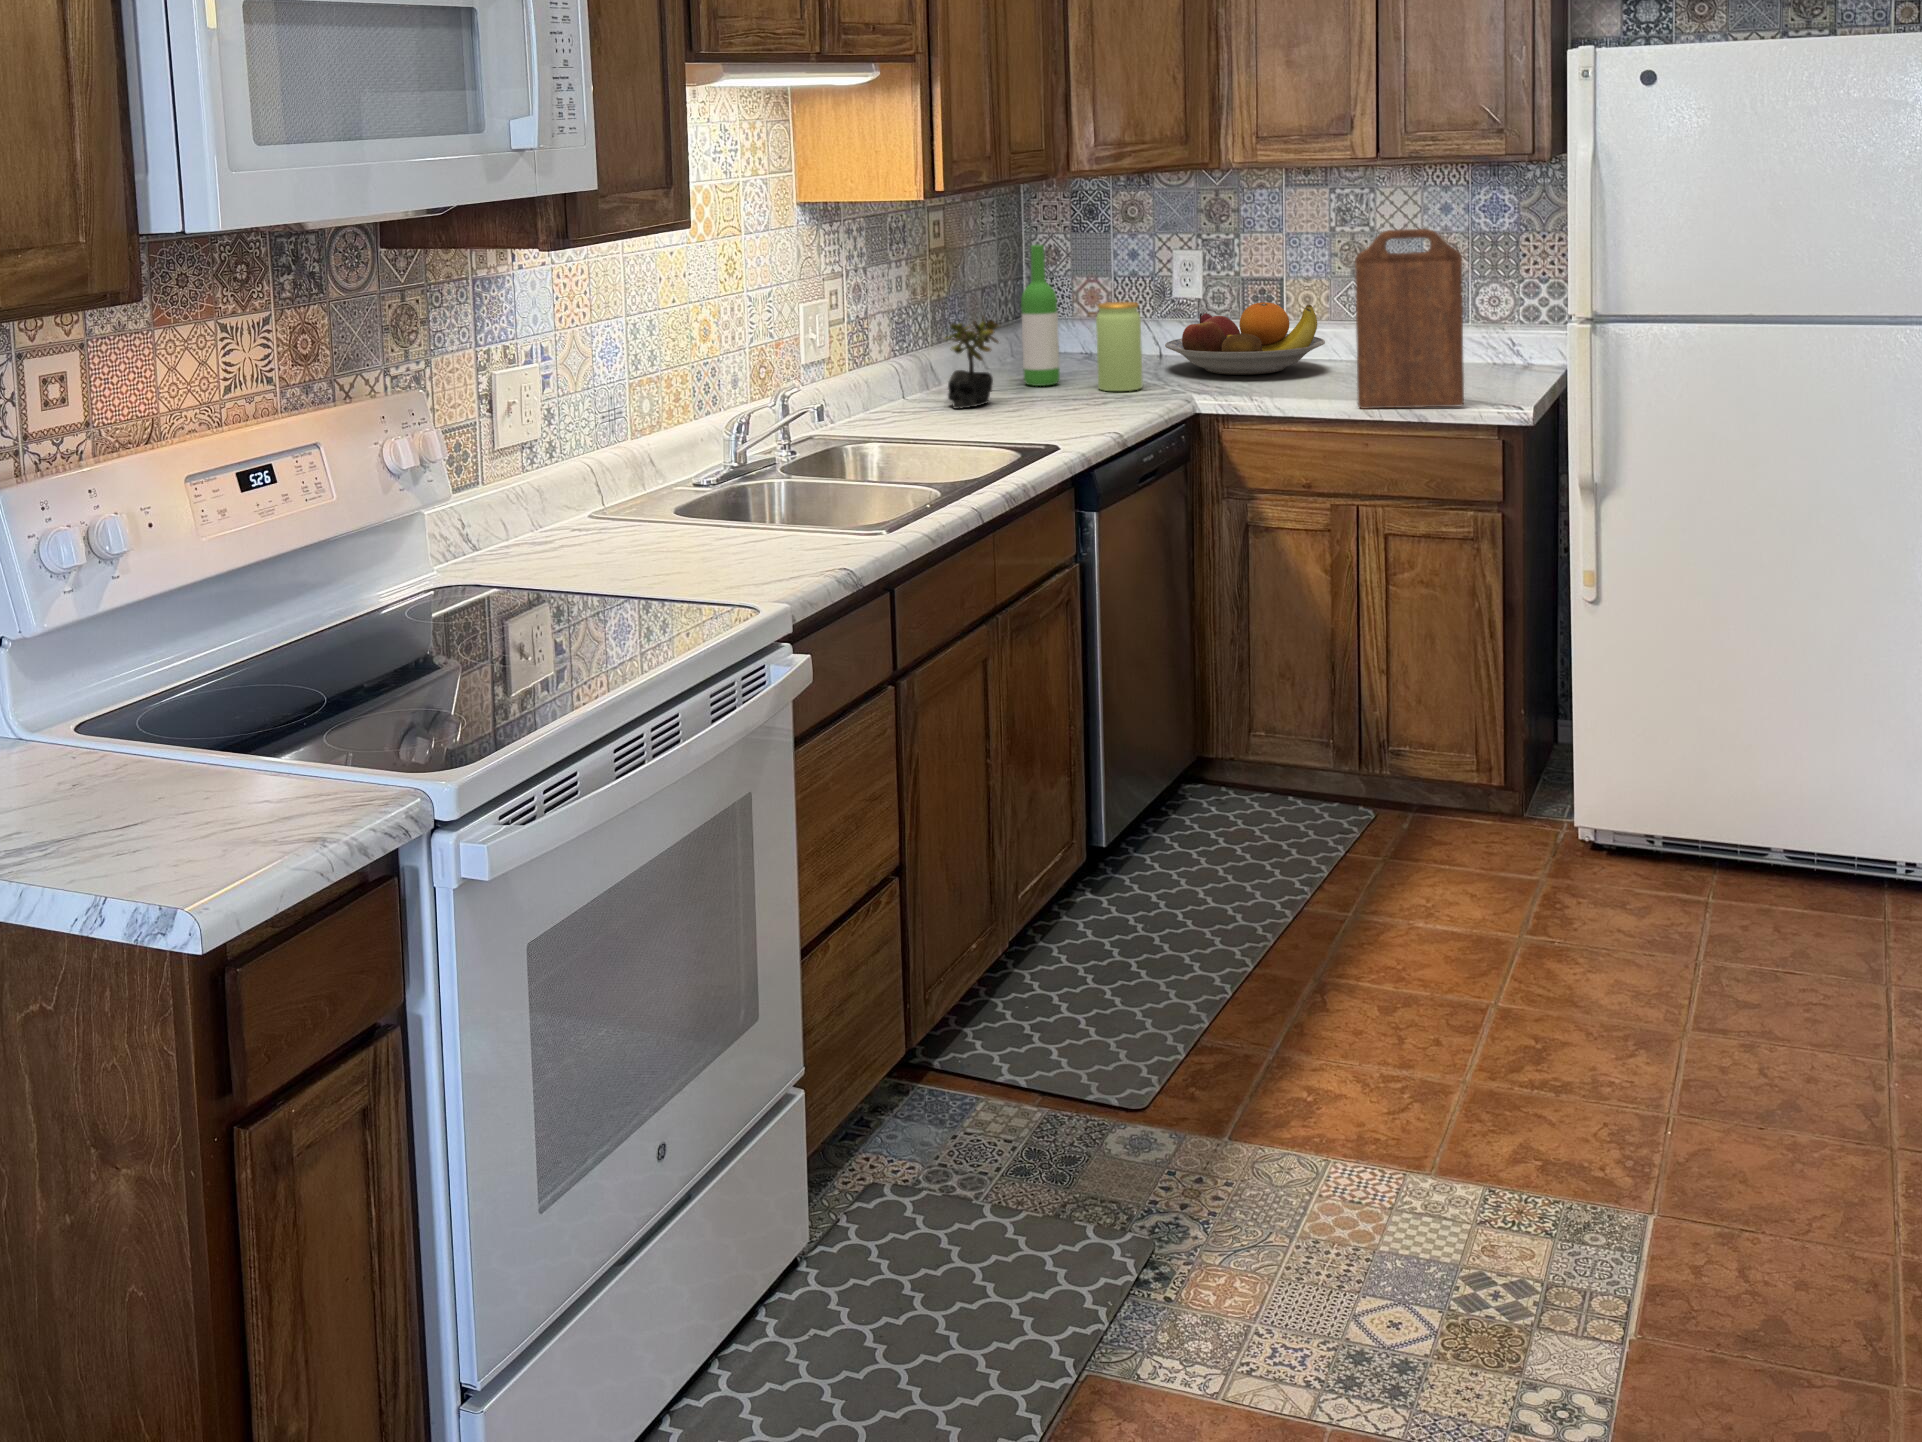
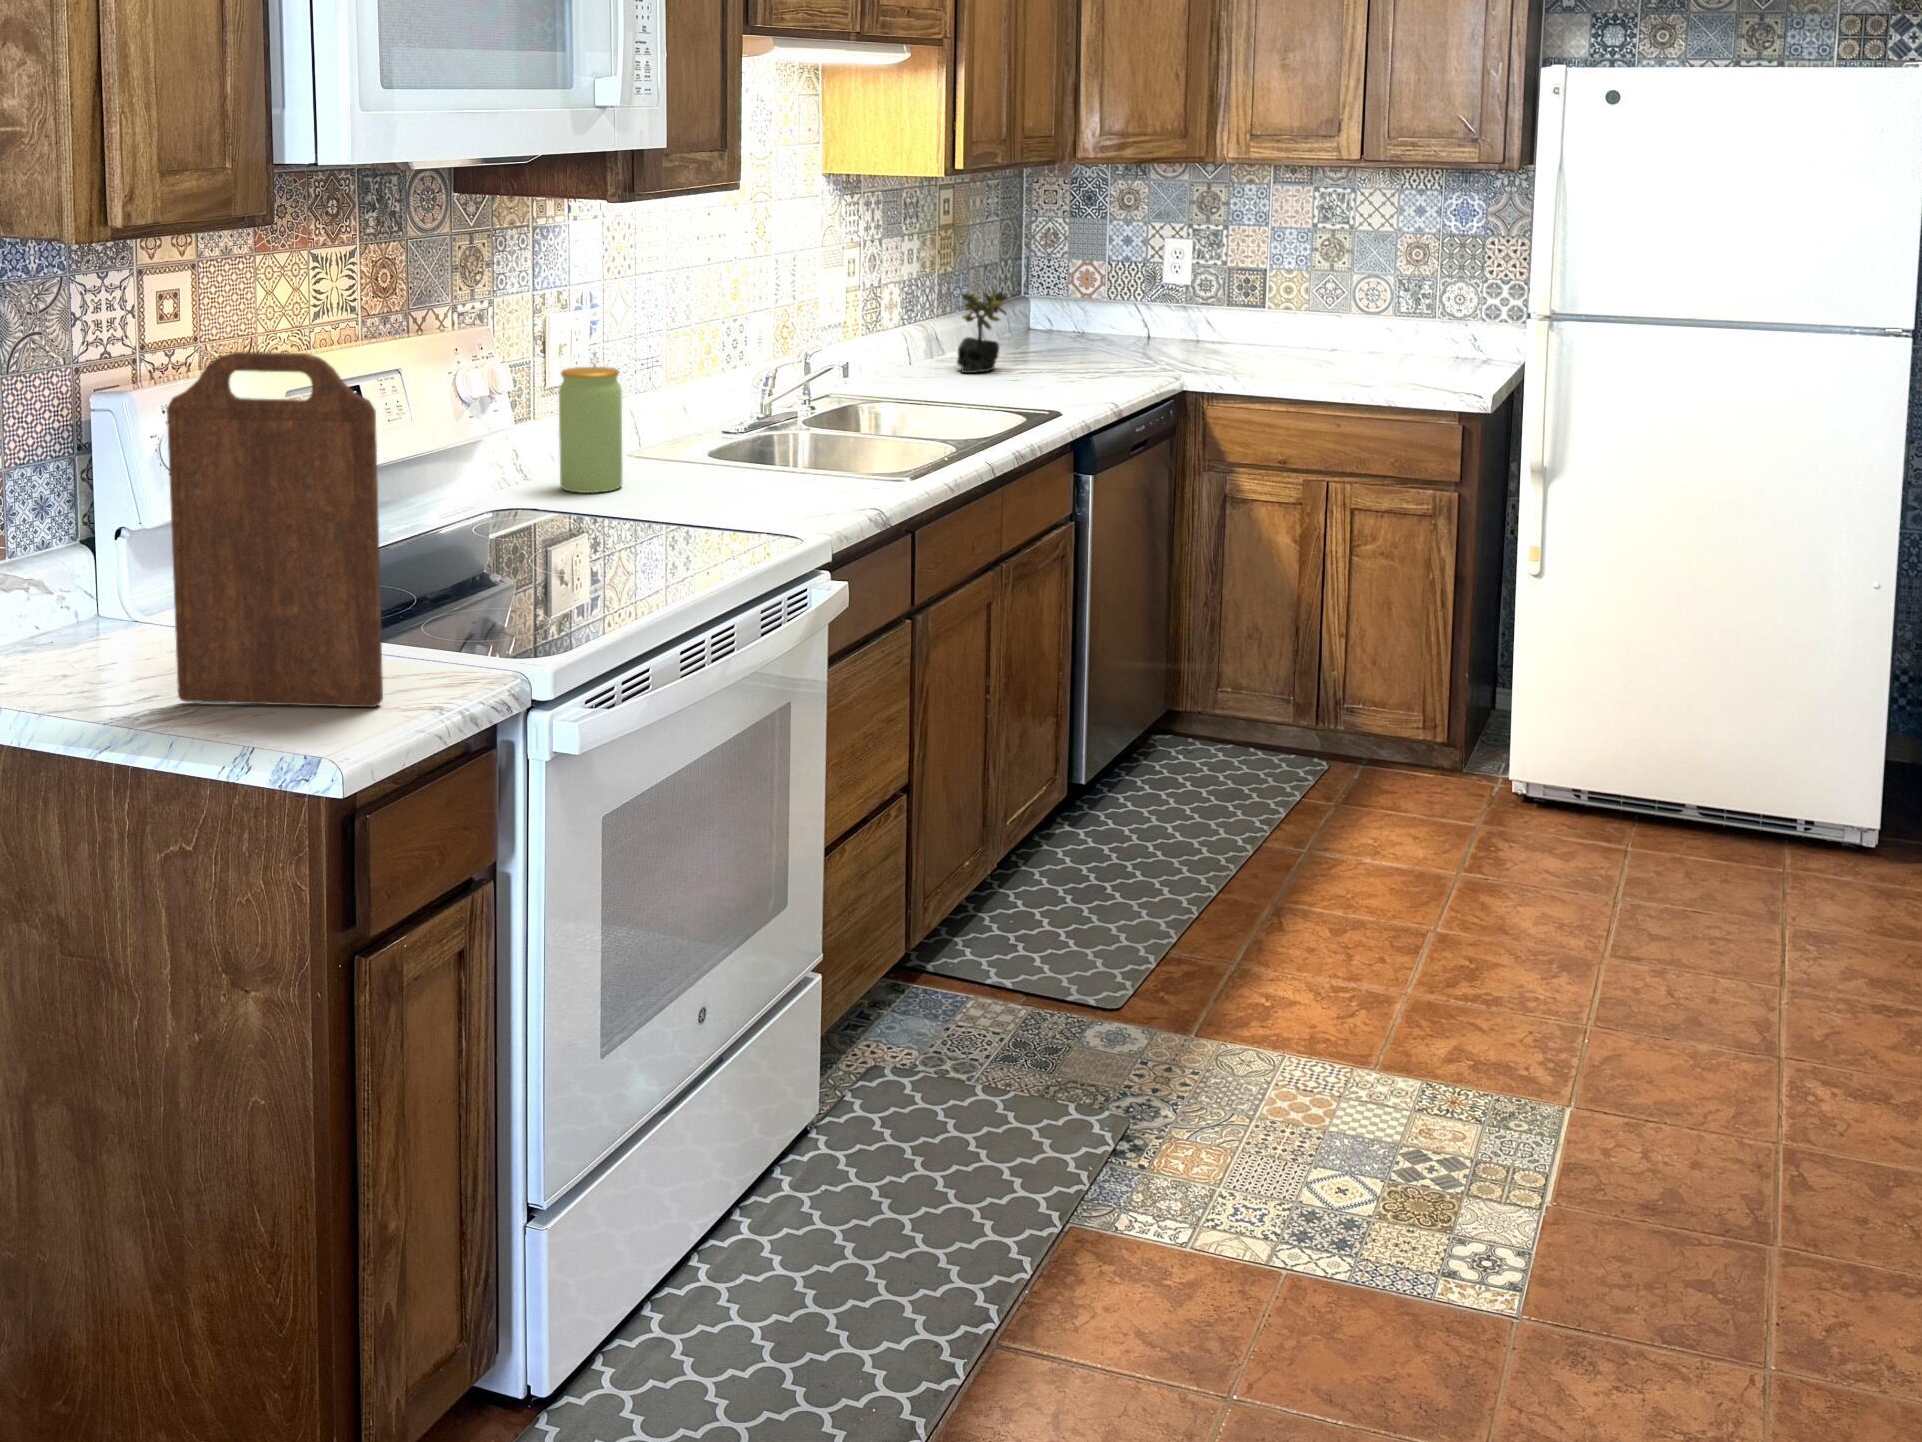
cutting board: present [1355,229,1464,409] -> present [167,352,383,707]
wine bottle: present [1021,245,1060,386] -> none [1026,225,1060,356]
jar: present [1096,302,1142,391] -> present [559,367,622,493]
fruit bowl: present [1165,302,1325,375] -> none [1157,289,1305,355]

